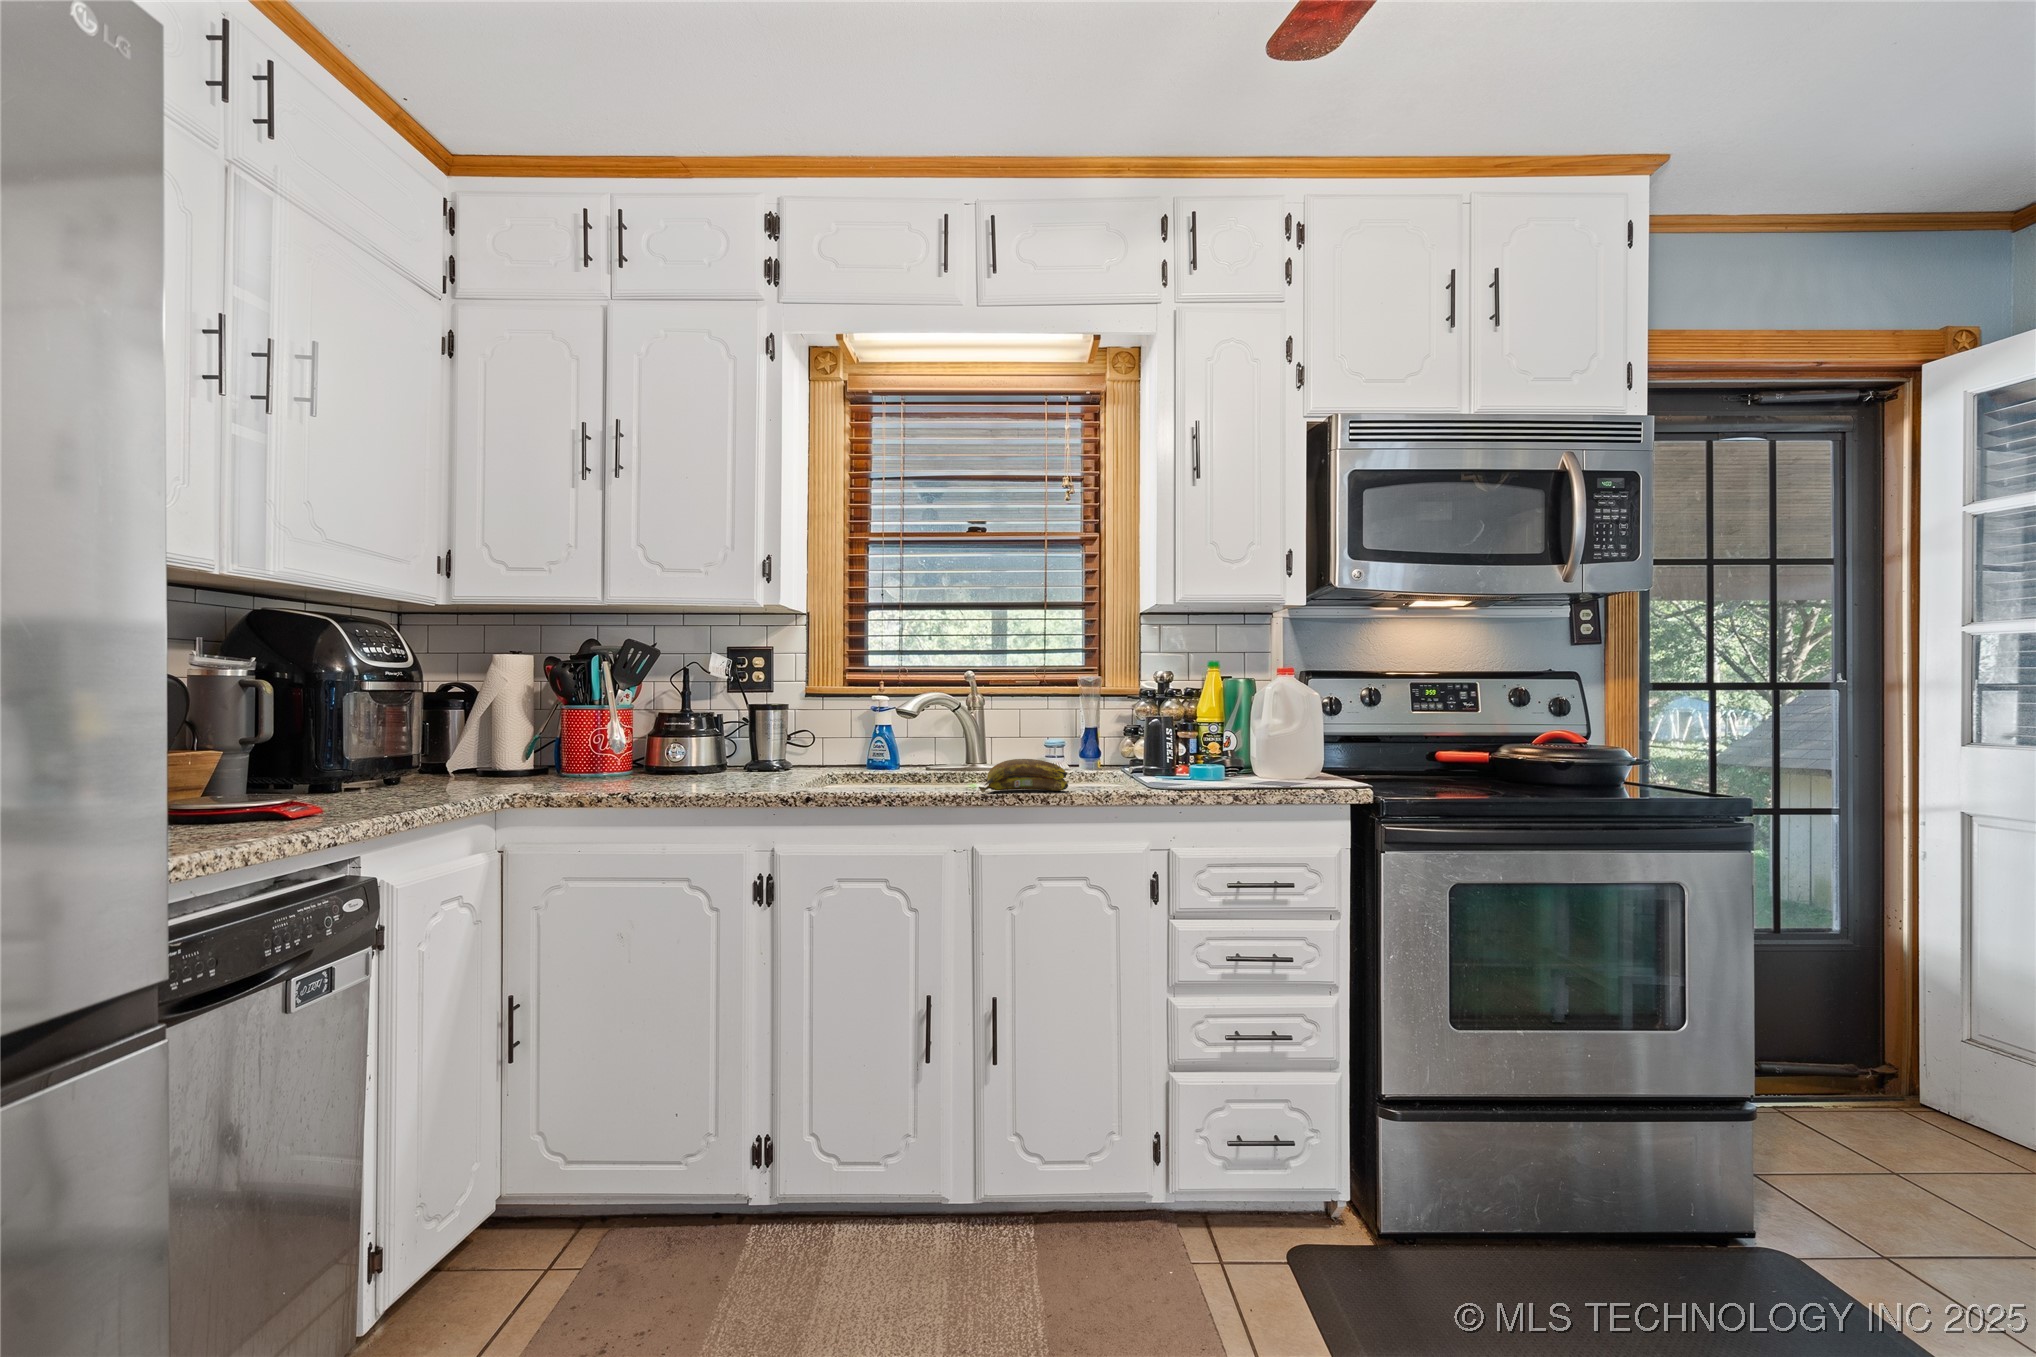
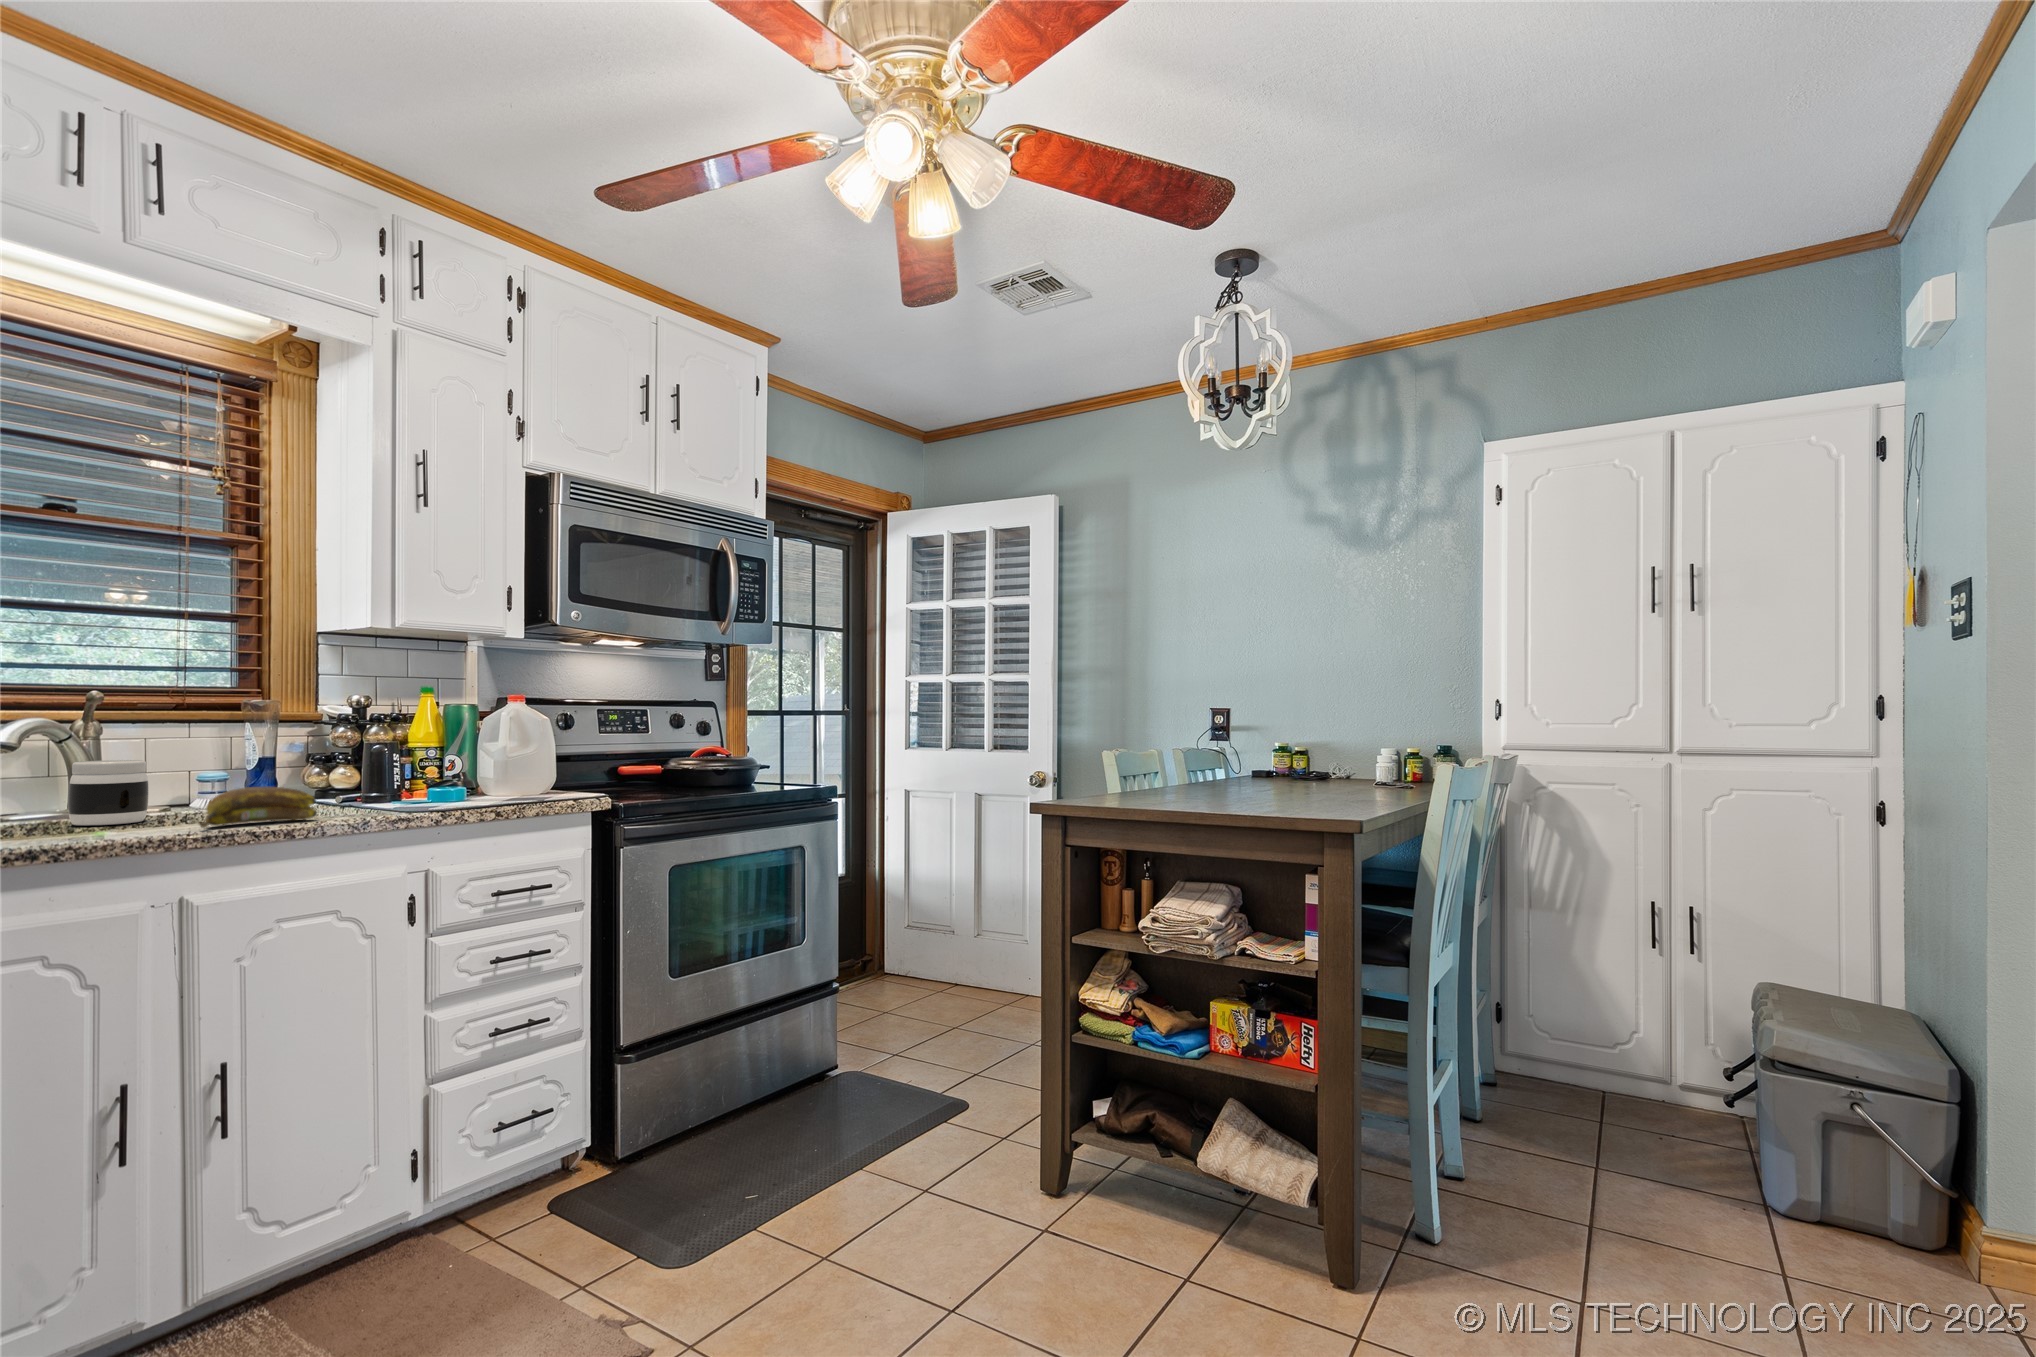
jar: none [927,728,976,782] -> present [68,760,148,825]

